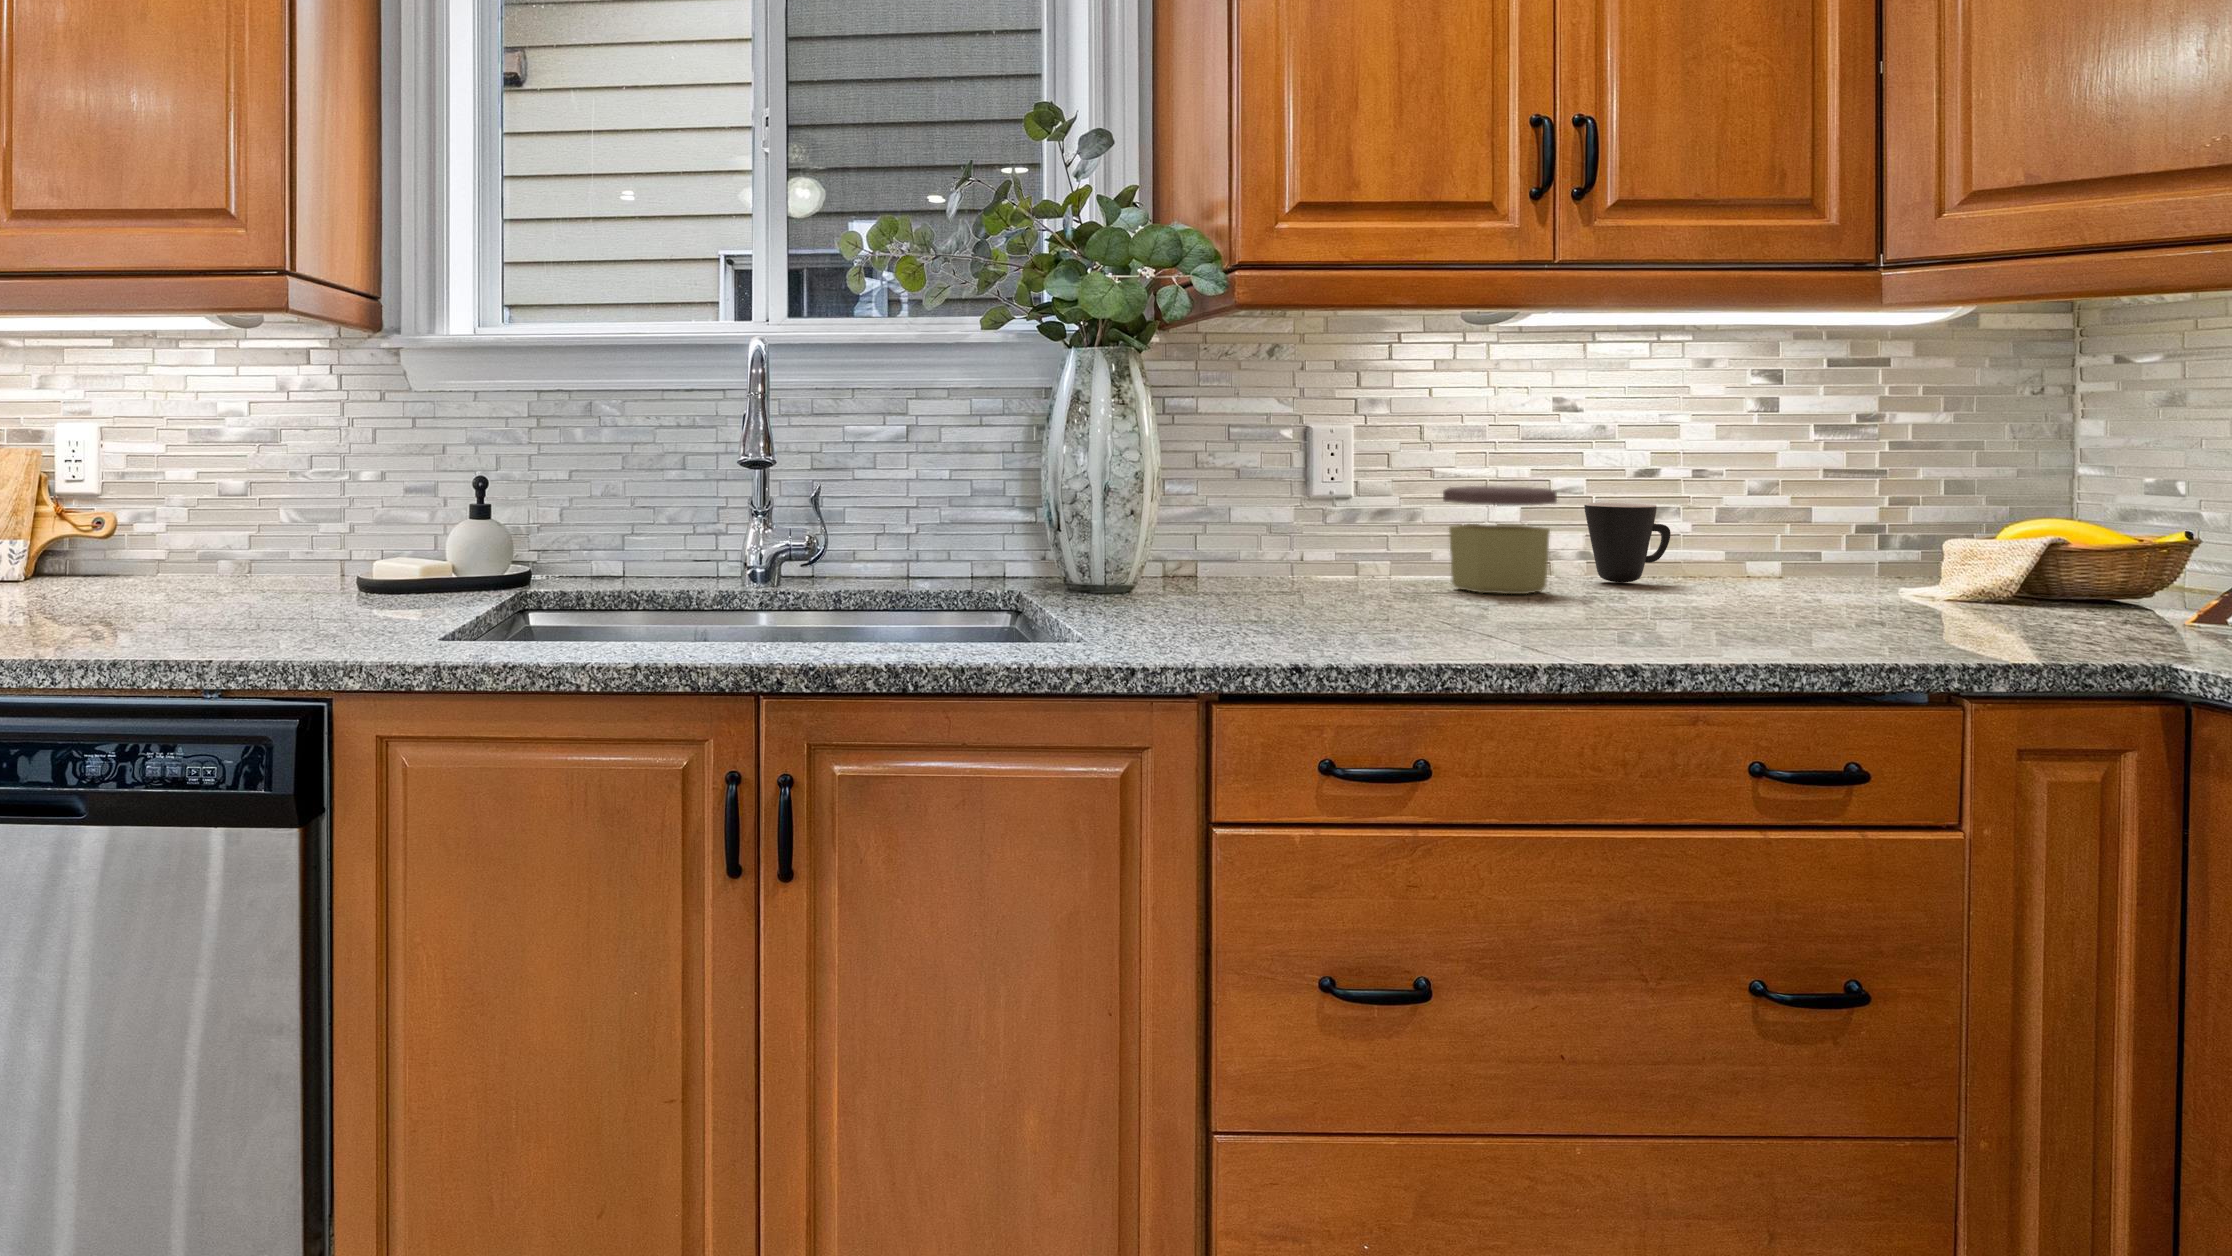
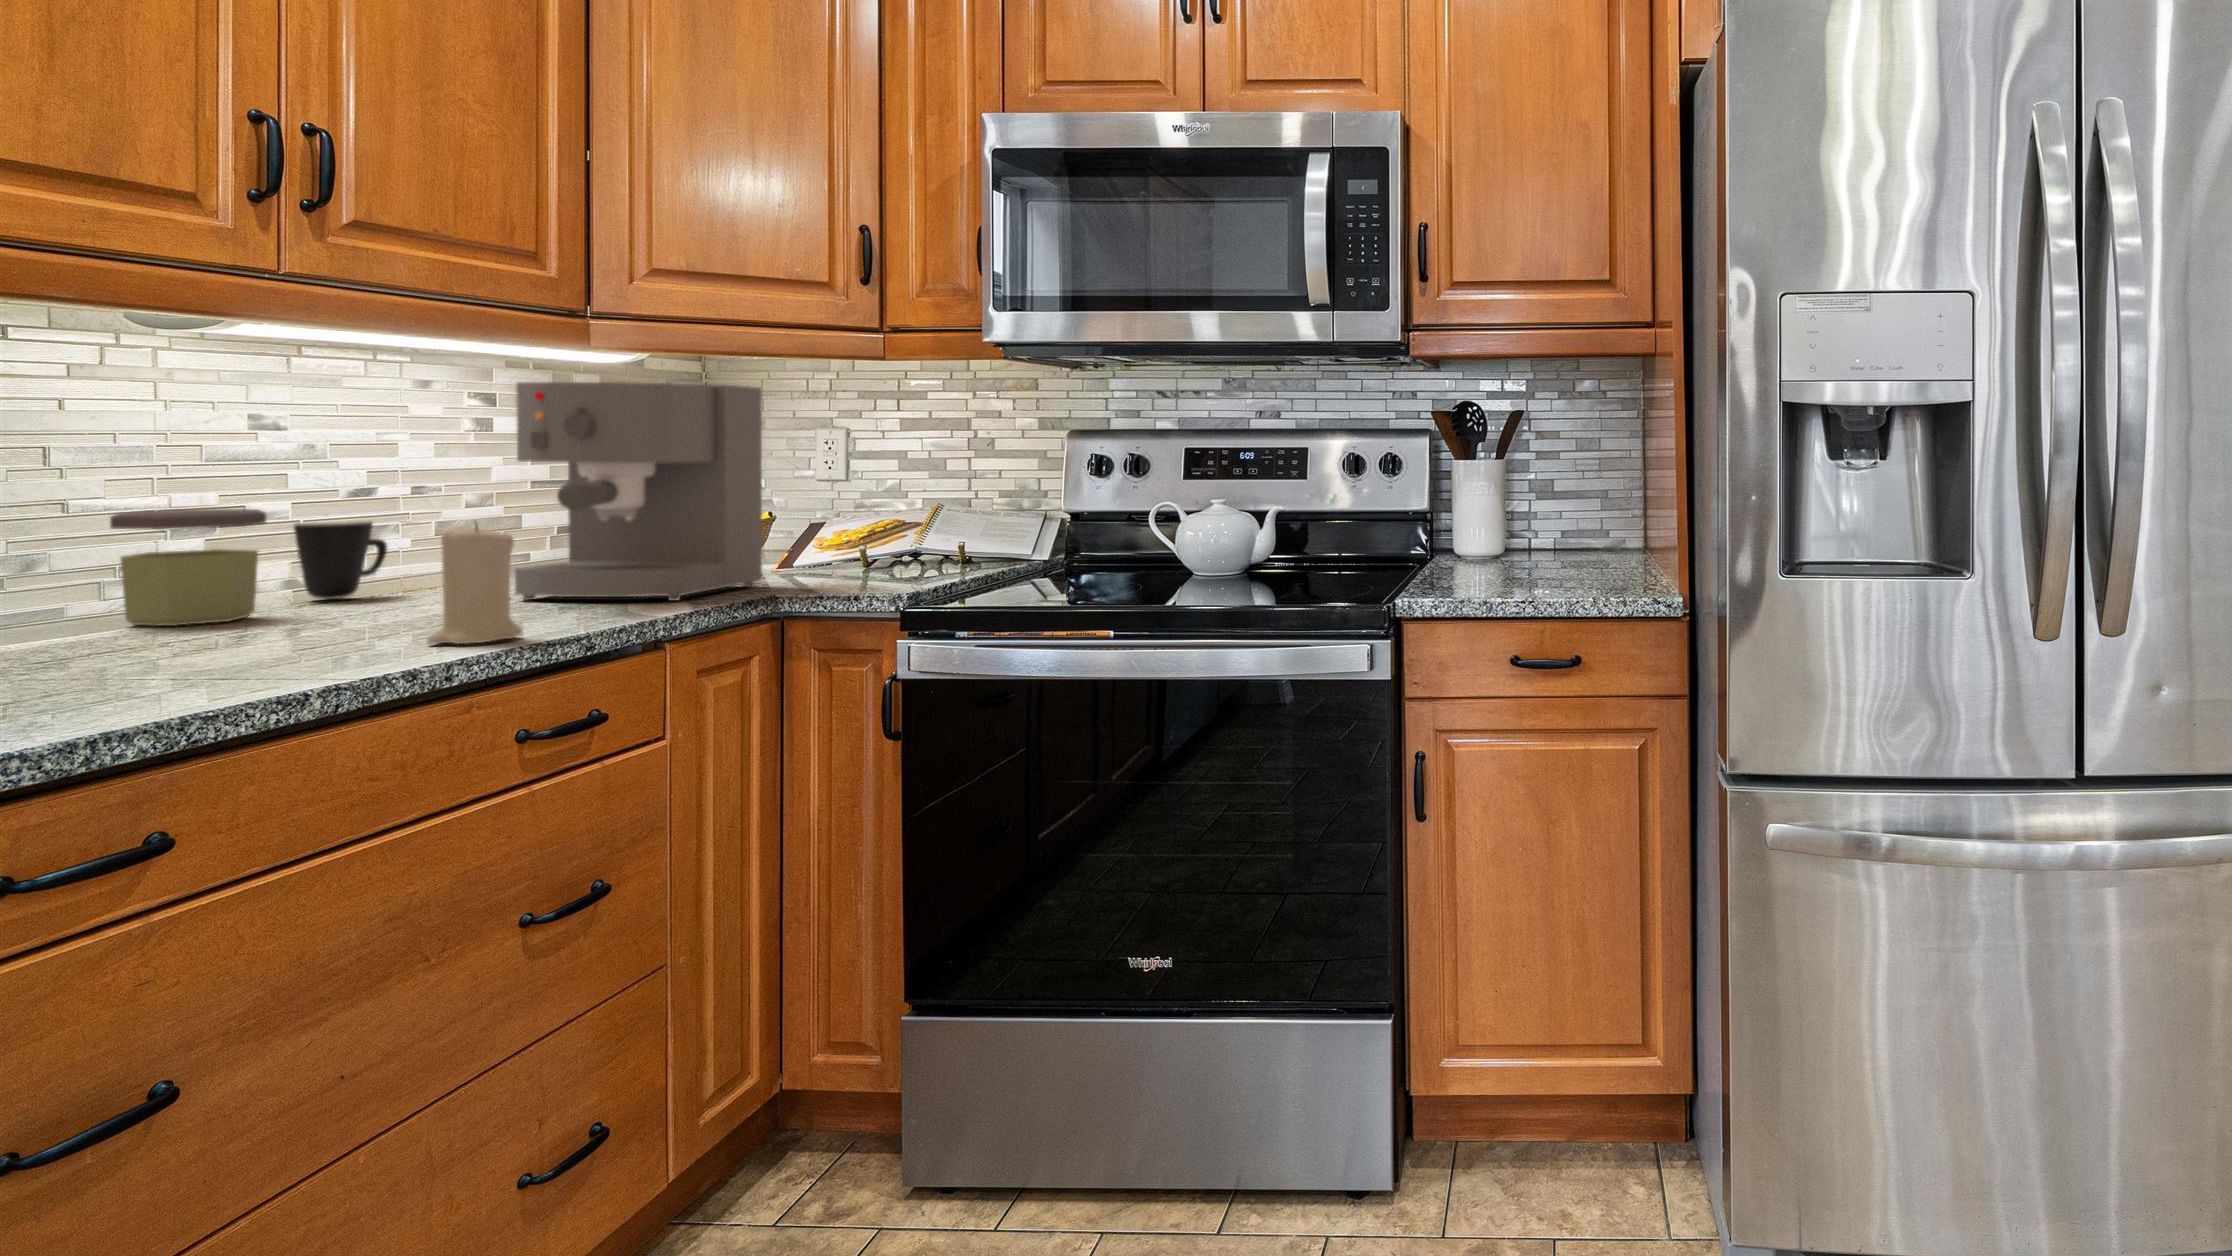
coffee maker: none [1789,342,2131,629] -> present [515,382,762,601]
candle: none [1665,511,1766,649] -> present [427,523,522,644]

